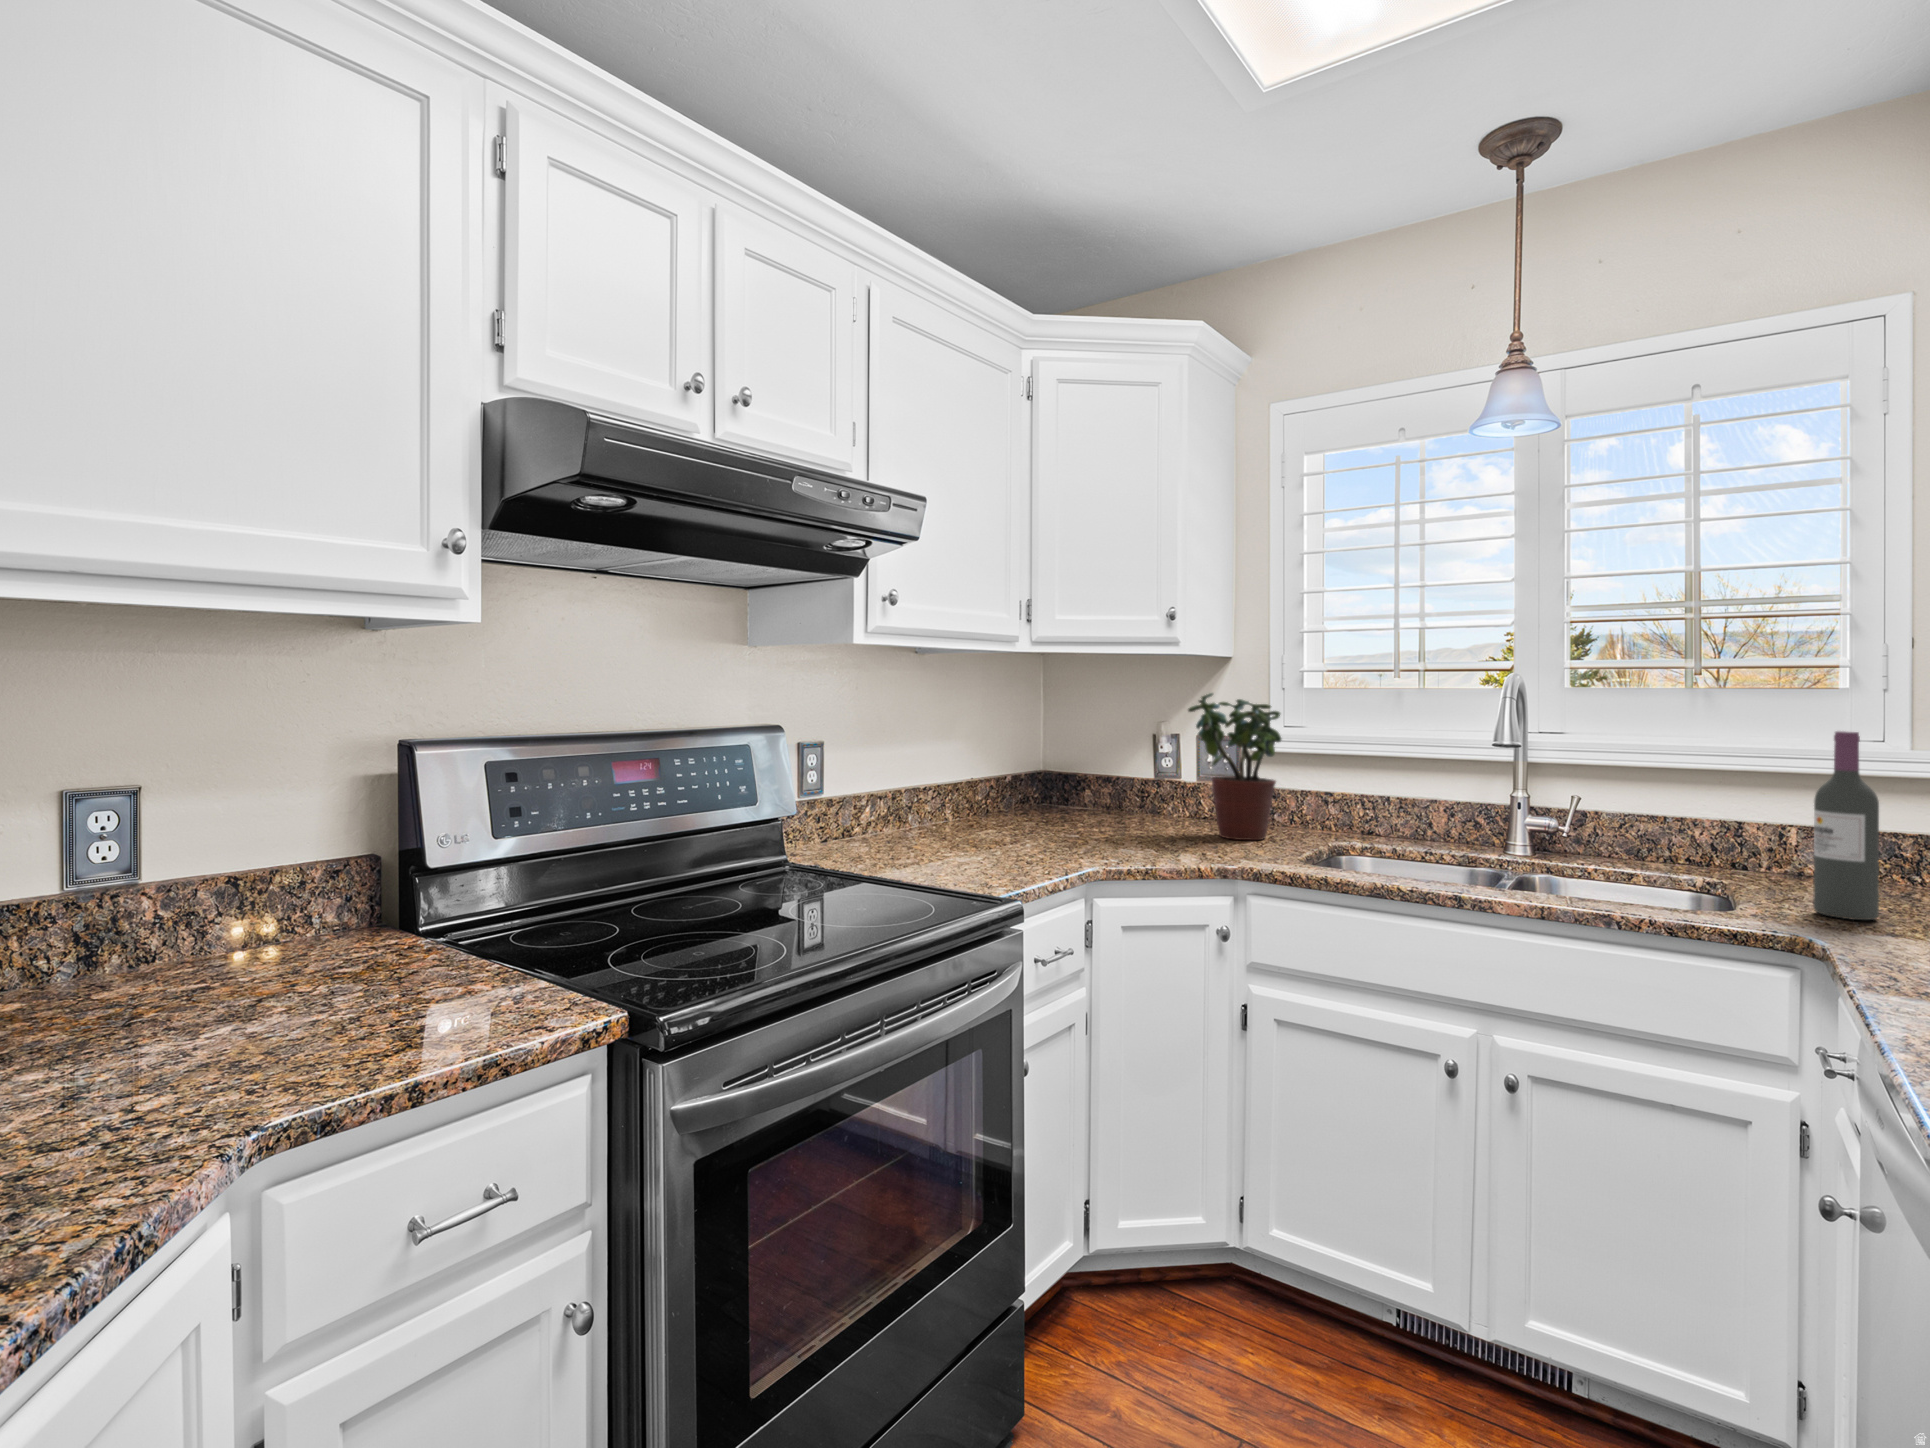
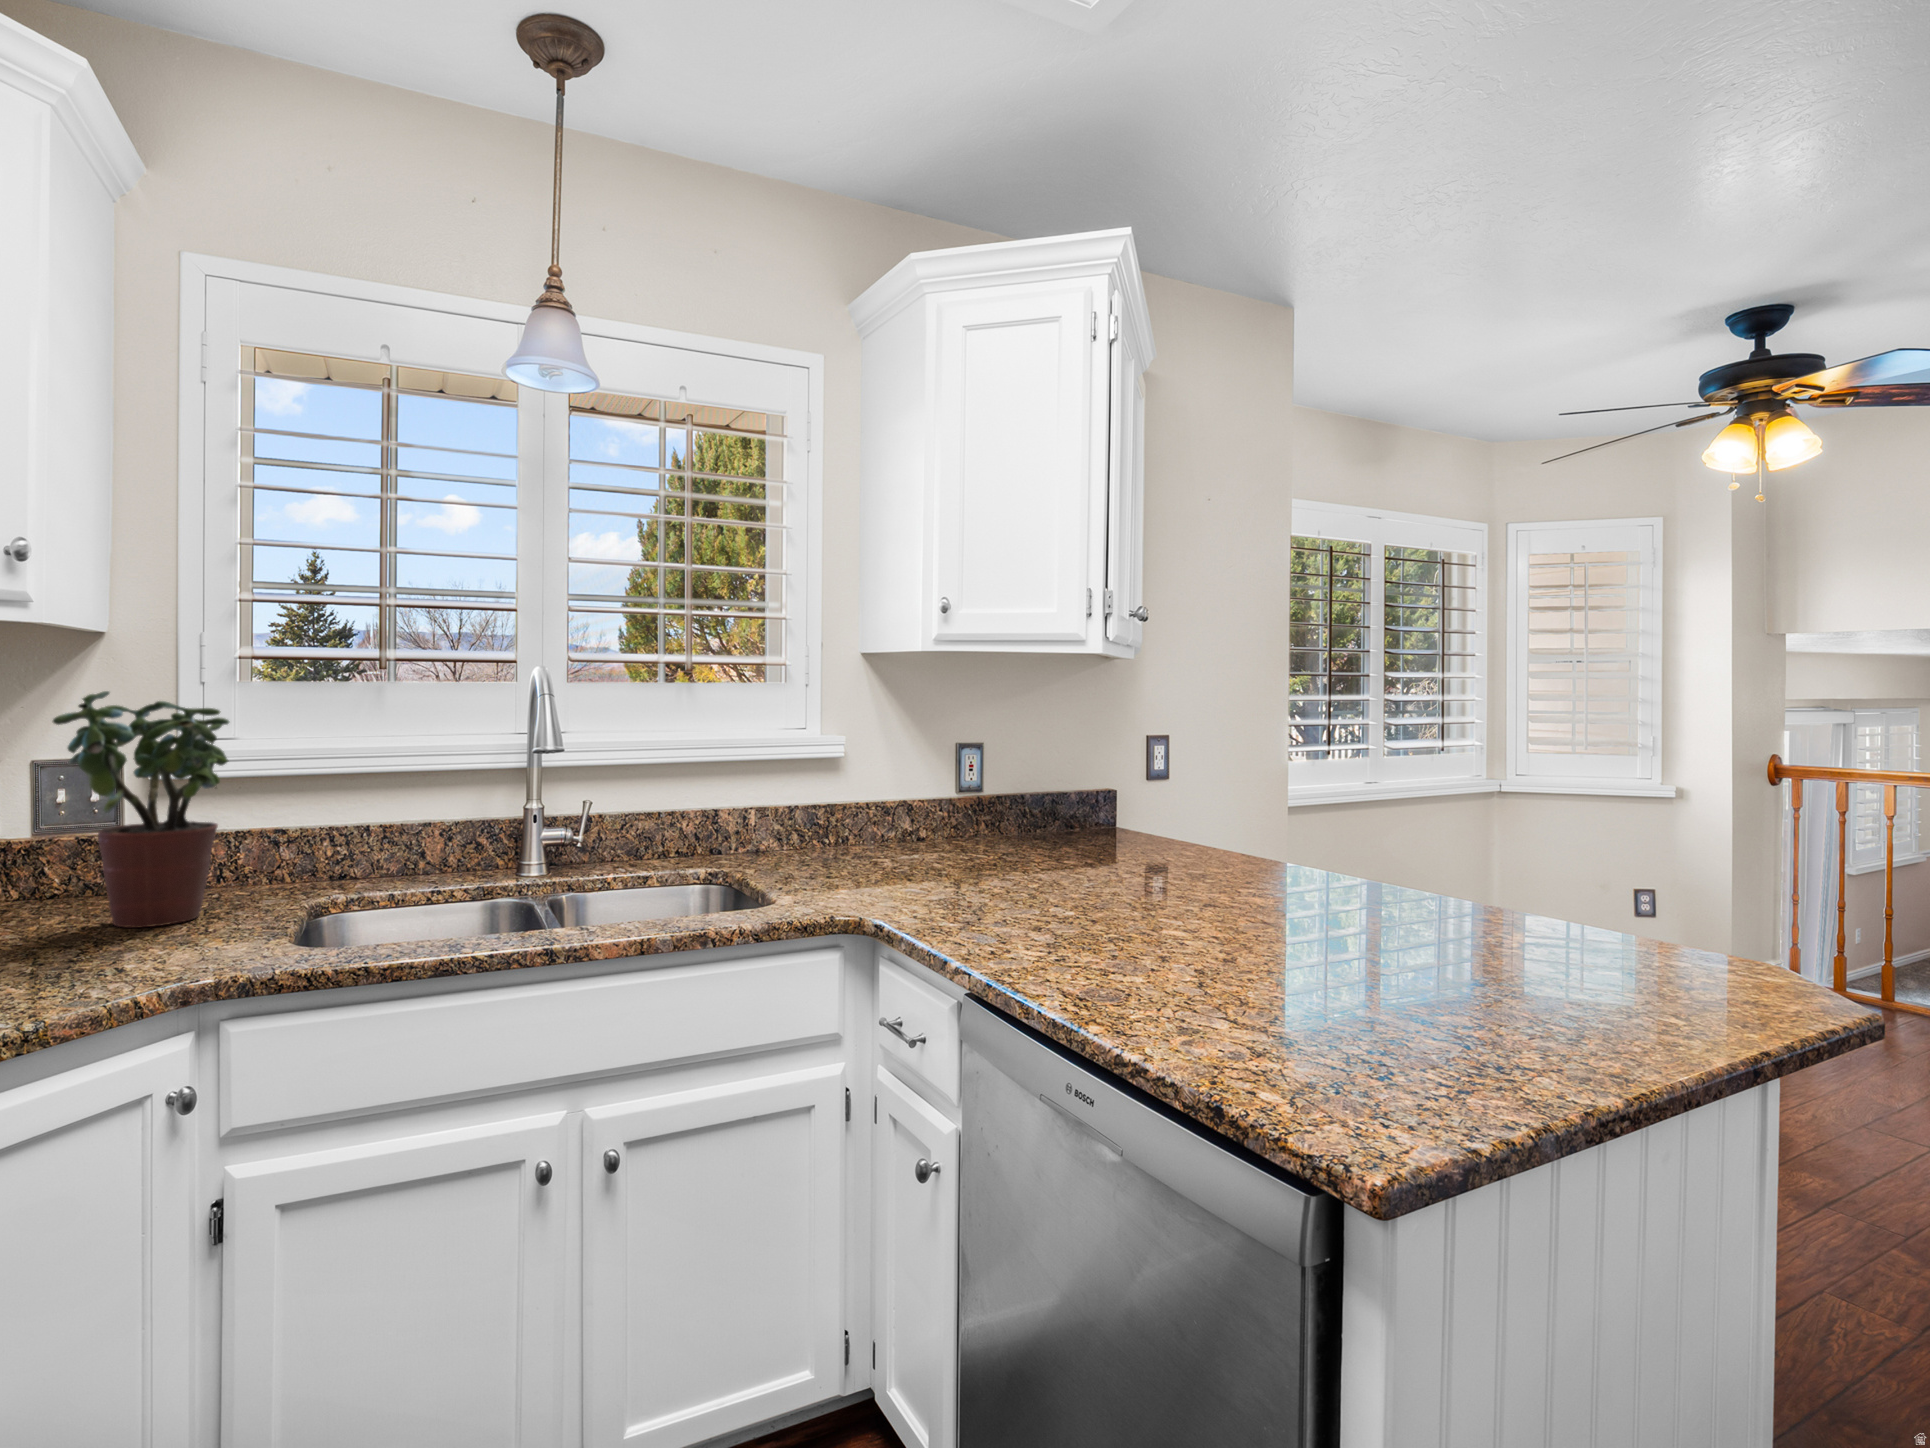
wine bottle: present [1813,731,1879,920] -> none [824,721,867,891]

